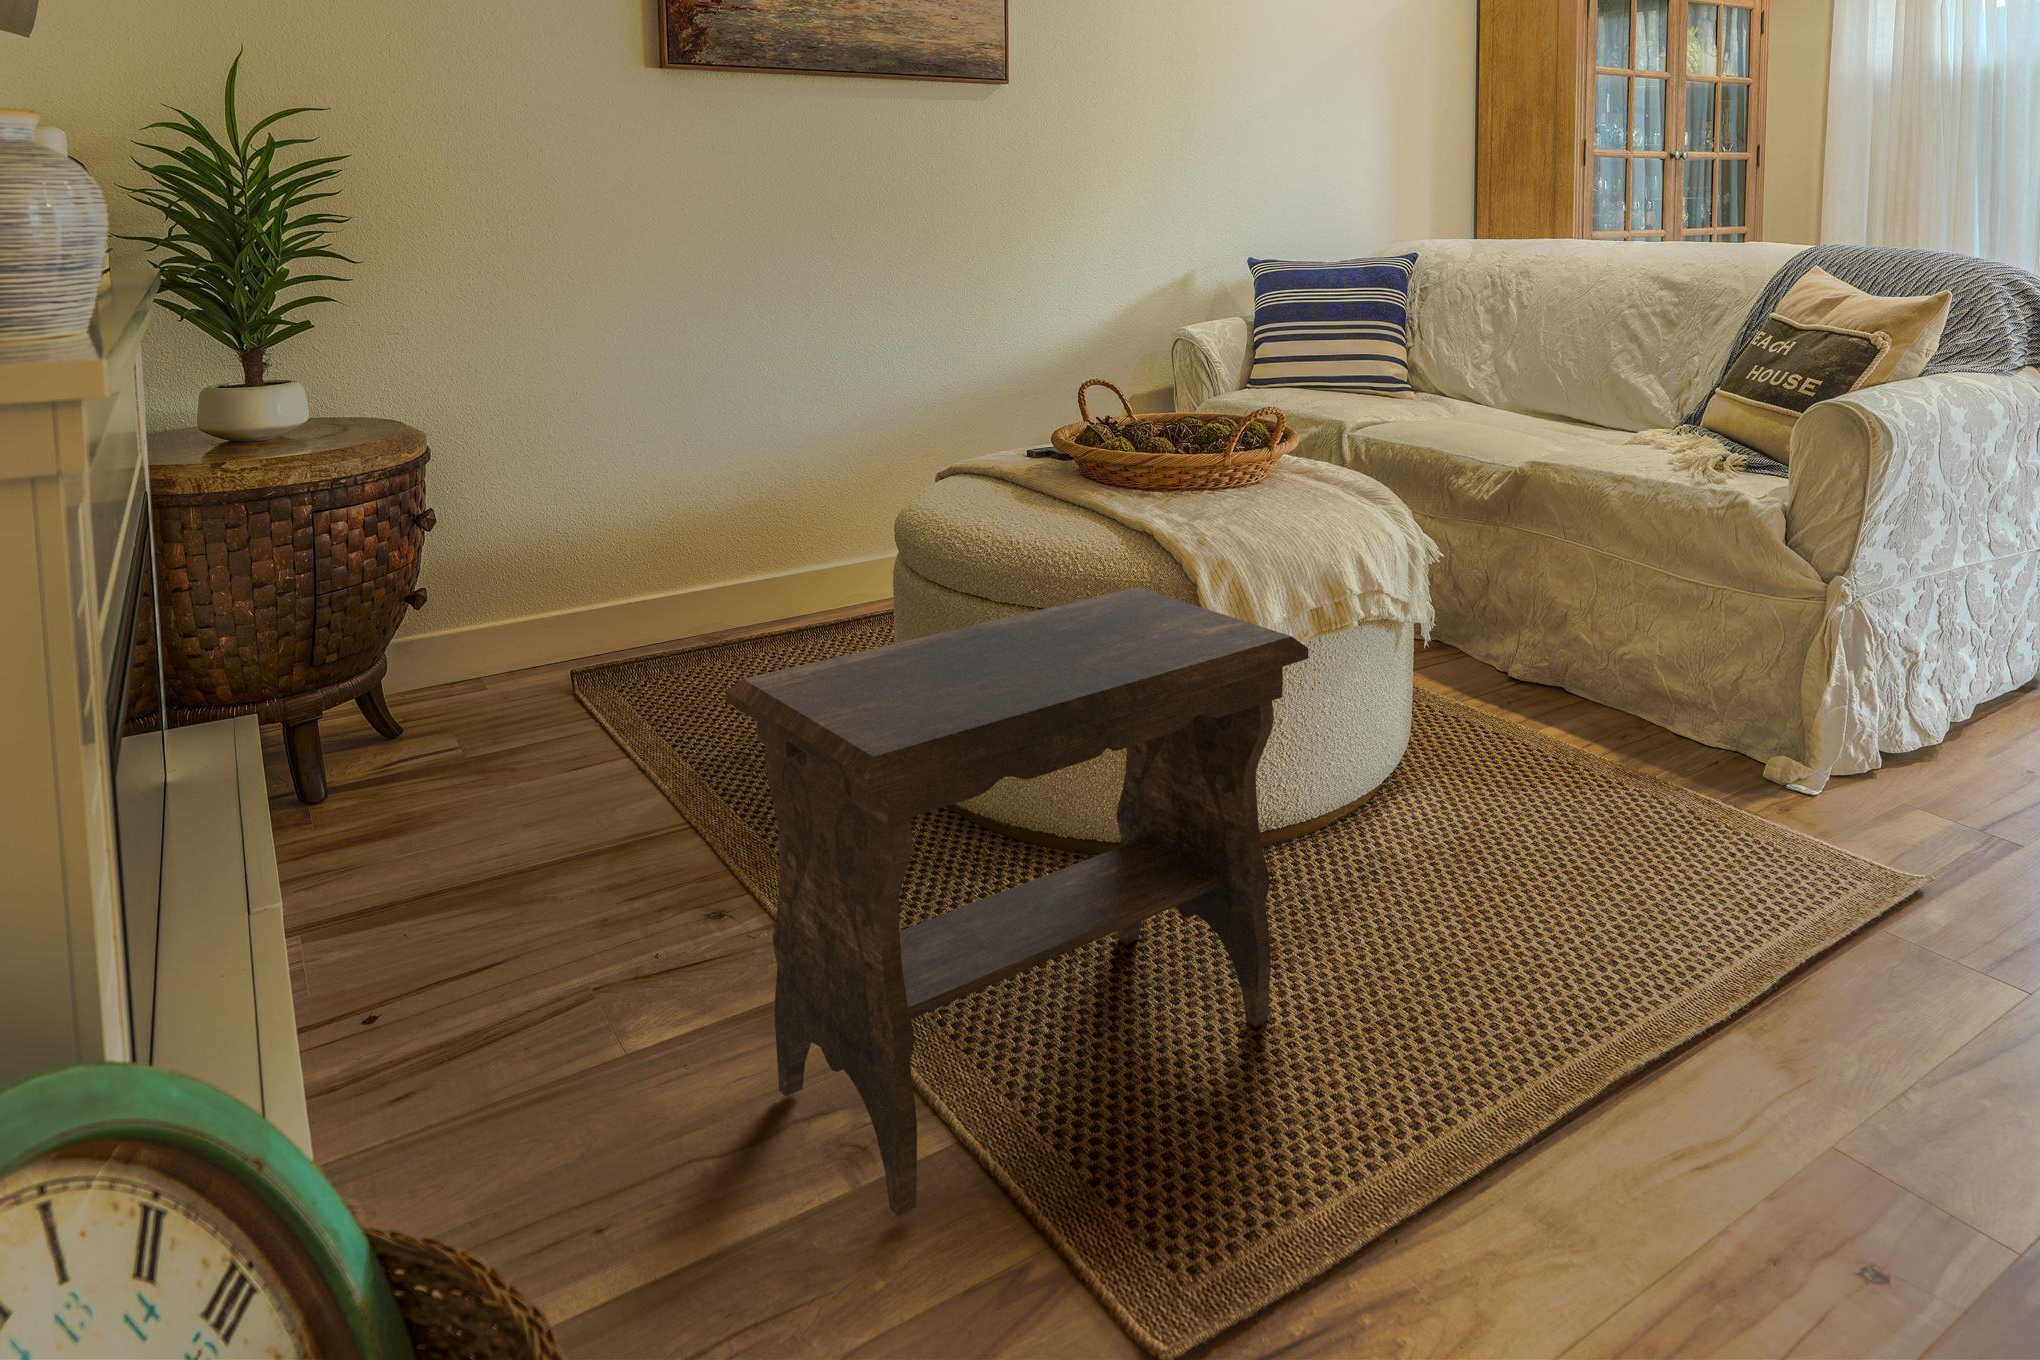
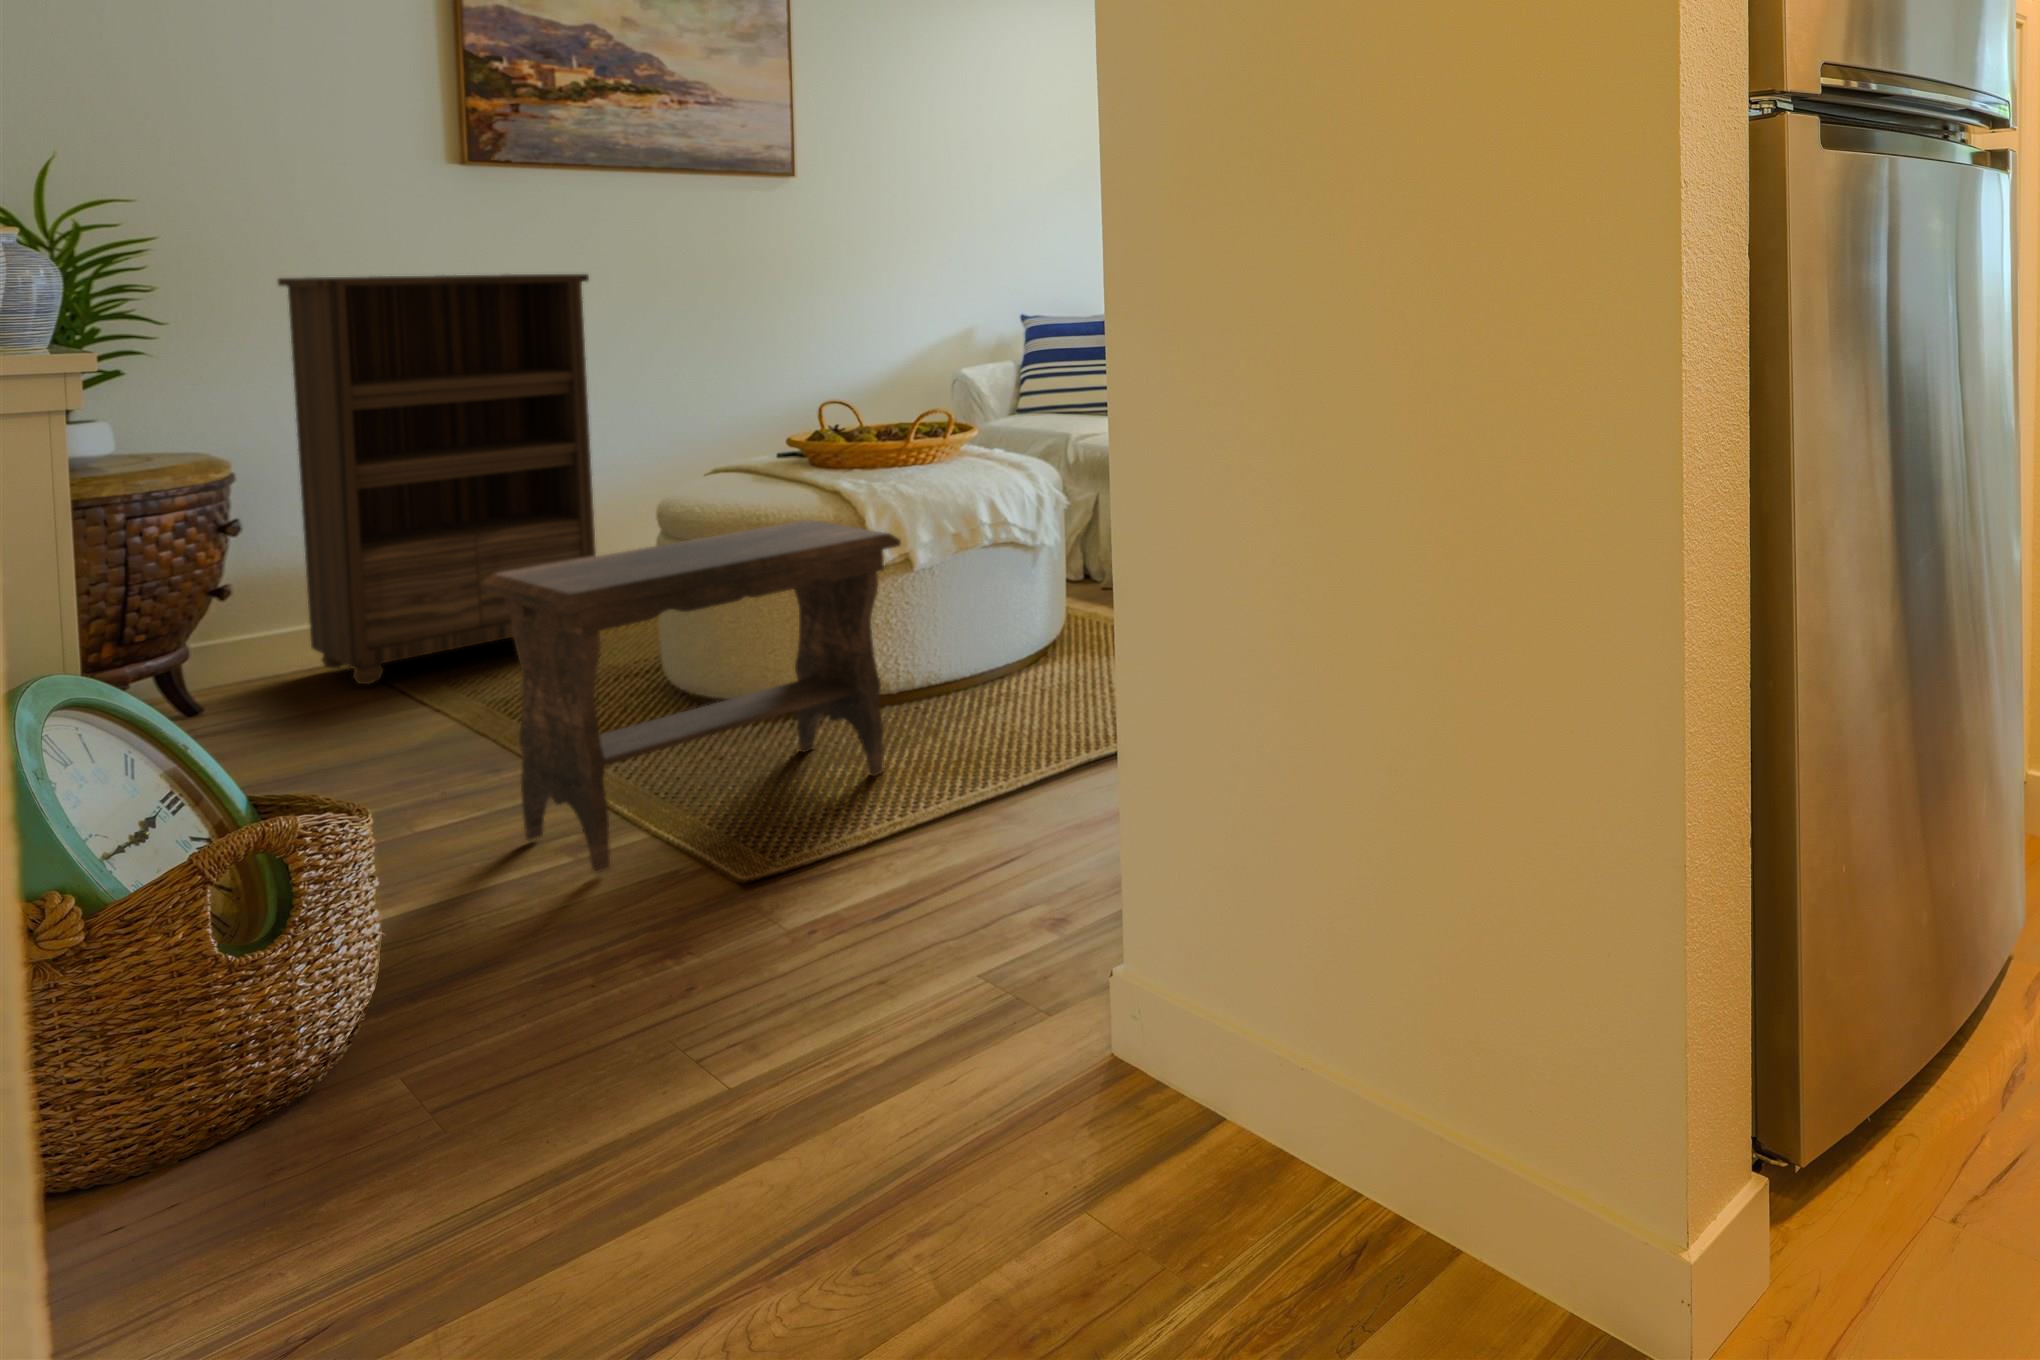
bookshelf: none [474,203,805,716] -> present [278,274,596,684]

